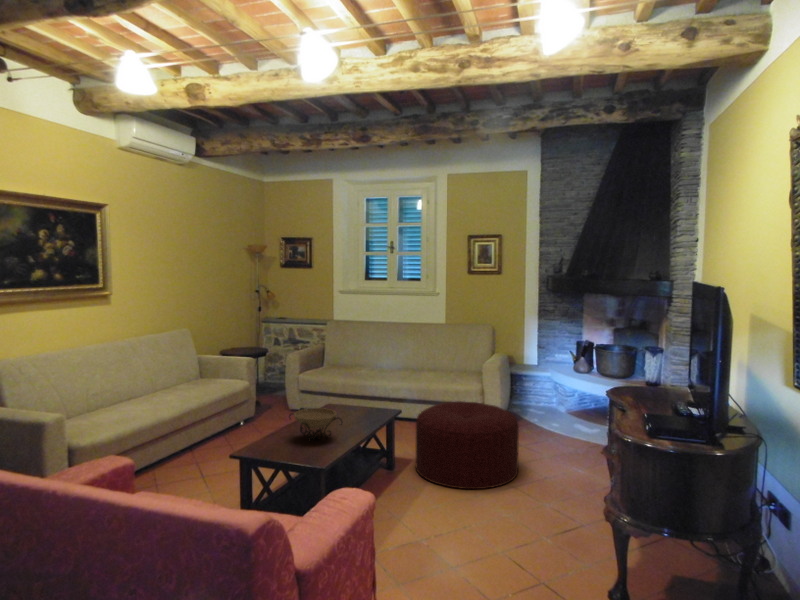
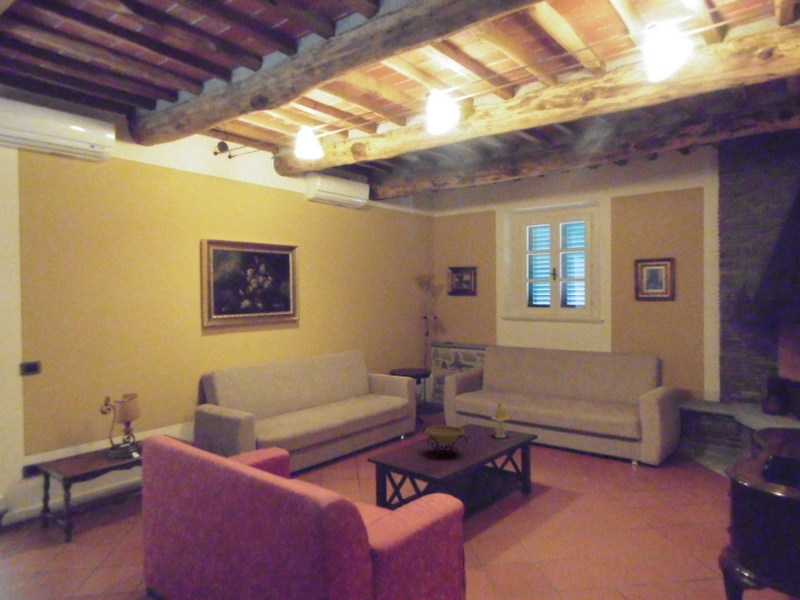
candle: none [356,377,374,416] -> present [492,401,509,438]
ottoman: present [416,401,519,489] -> none [550,433,664,526]

